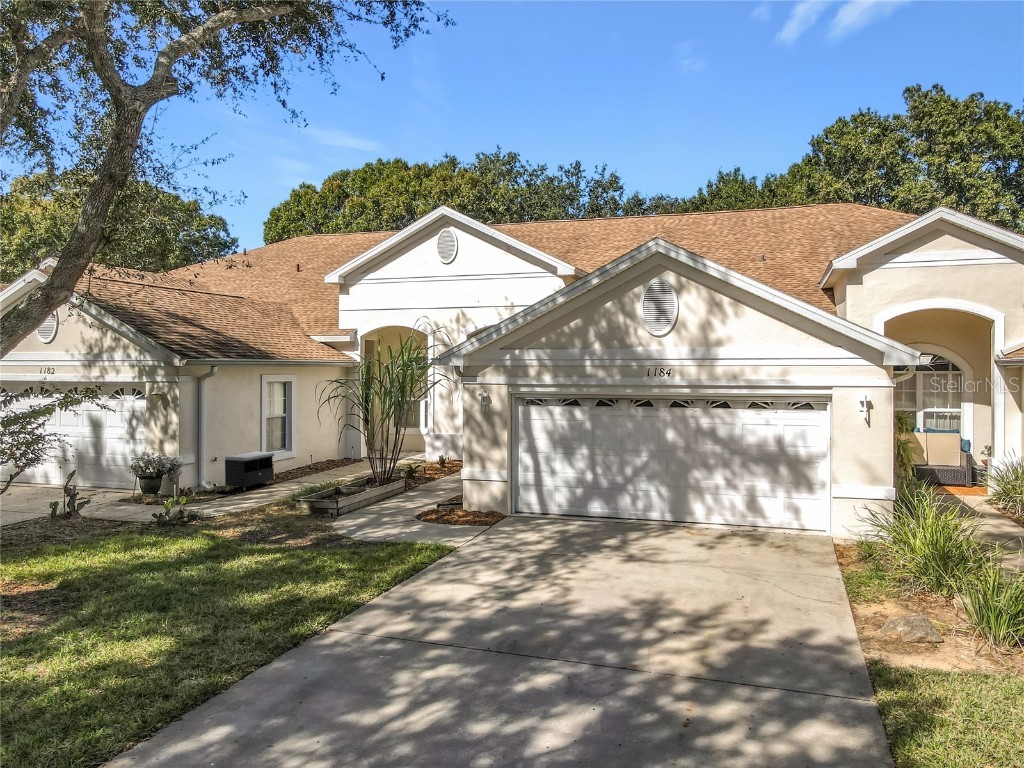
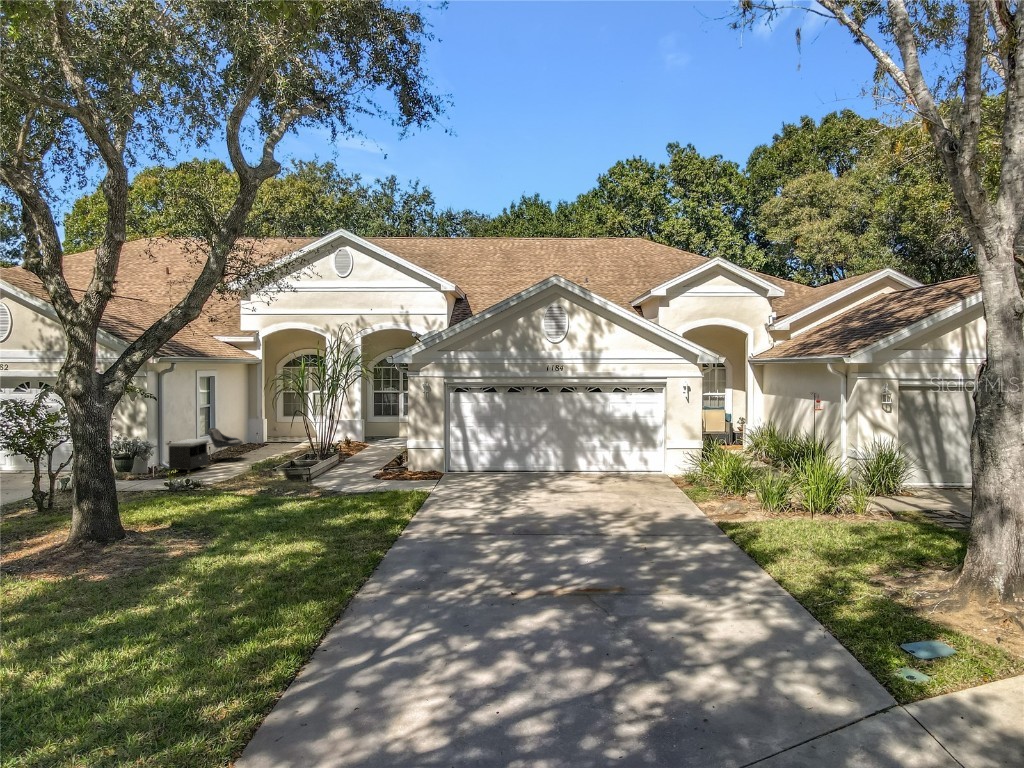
lounge chair: none [285,439,325,477] -> present [209,428,243,461]

